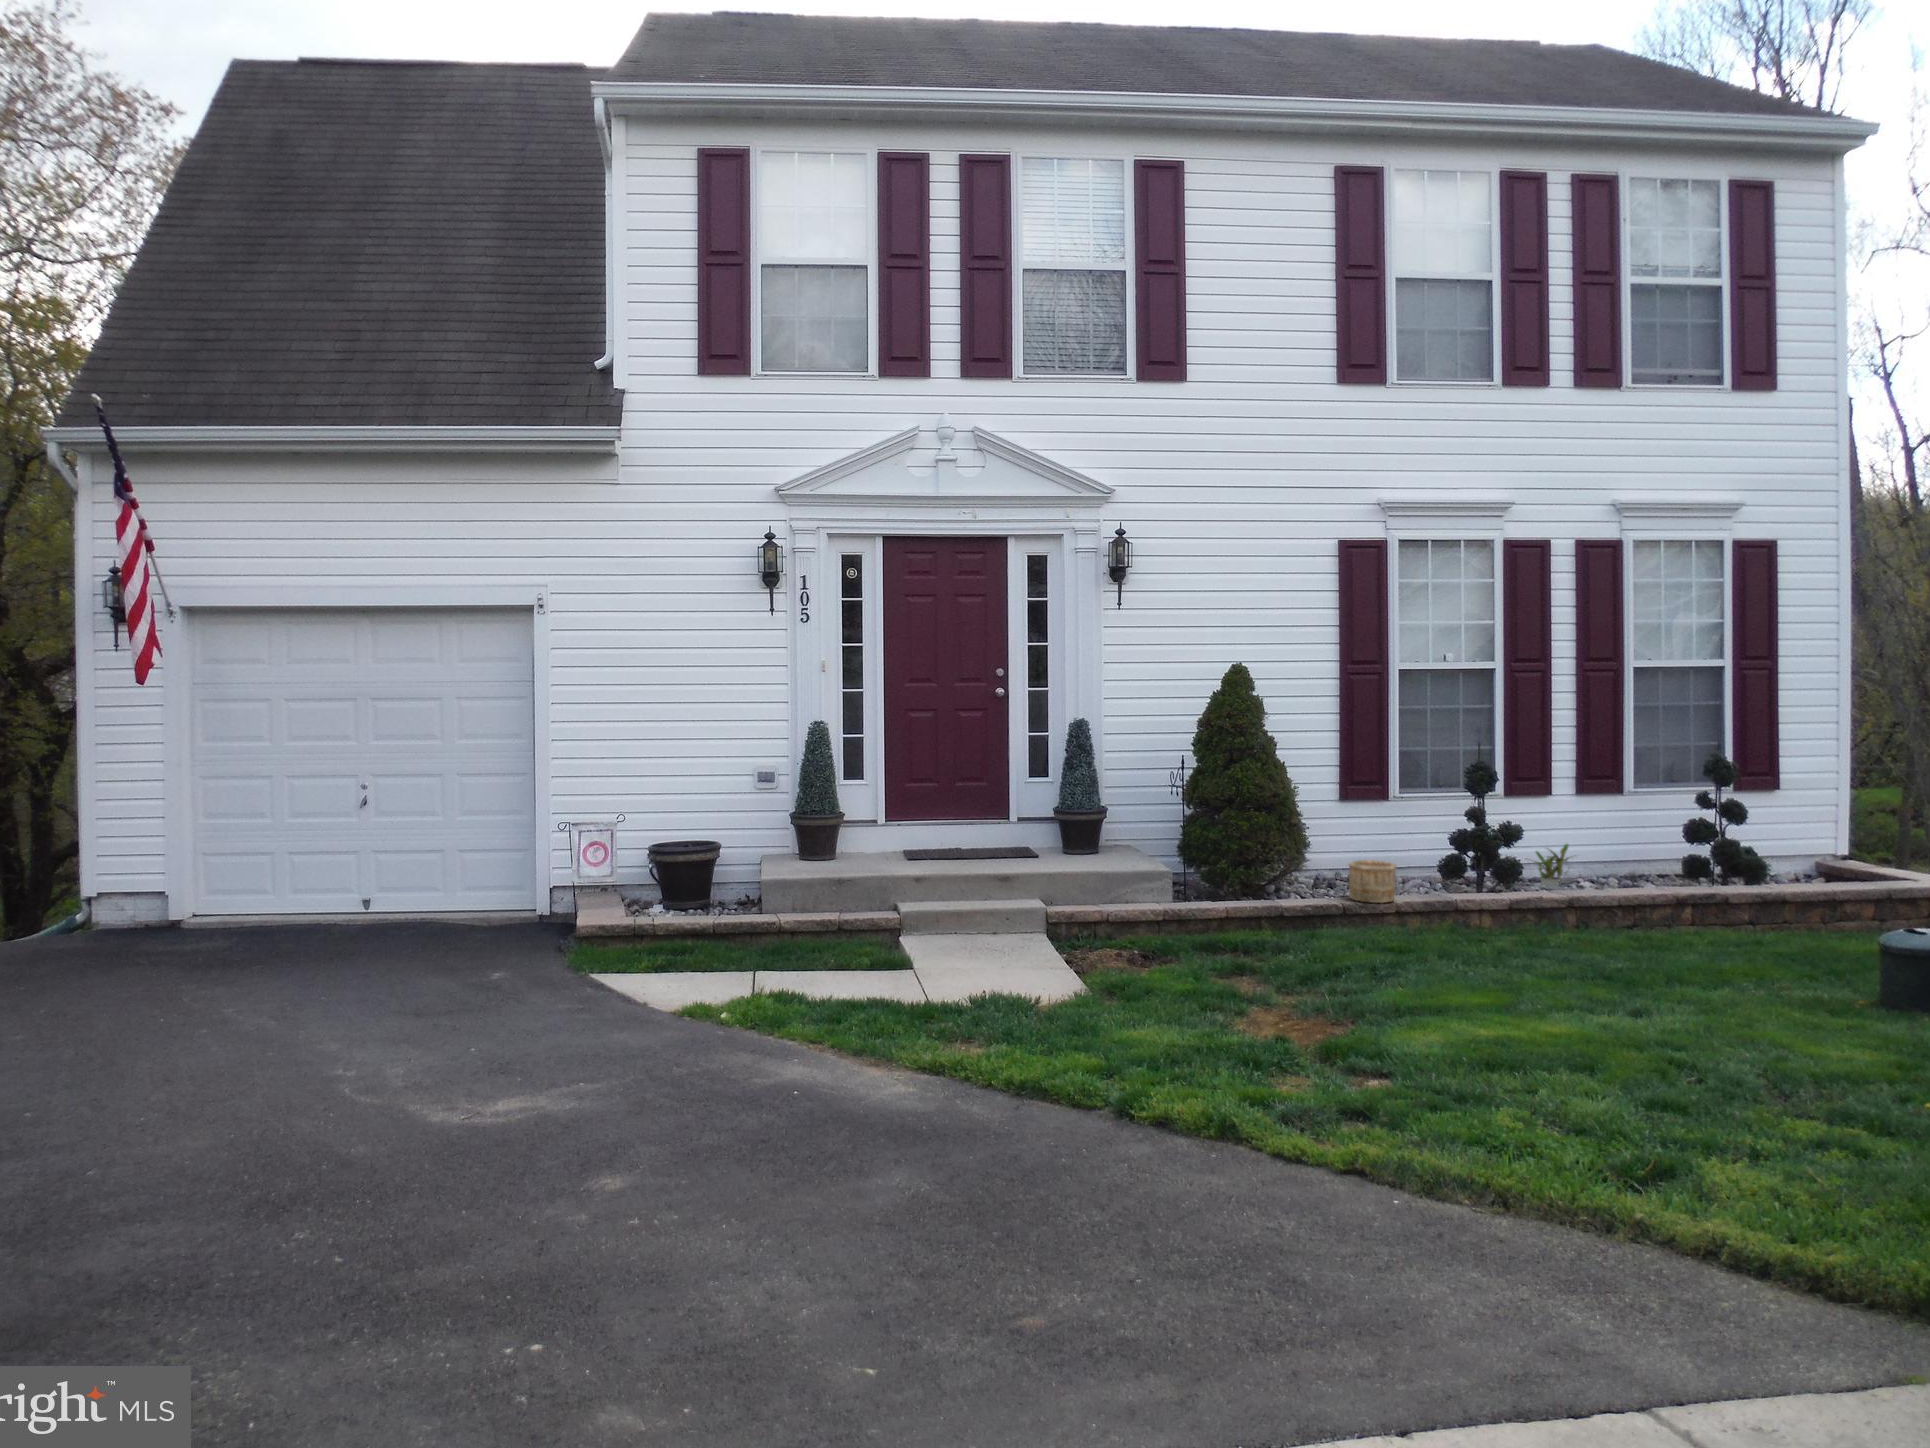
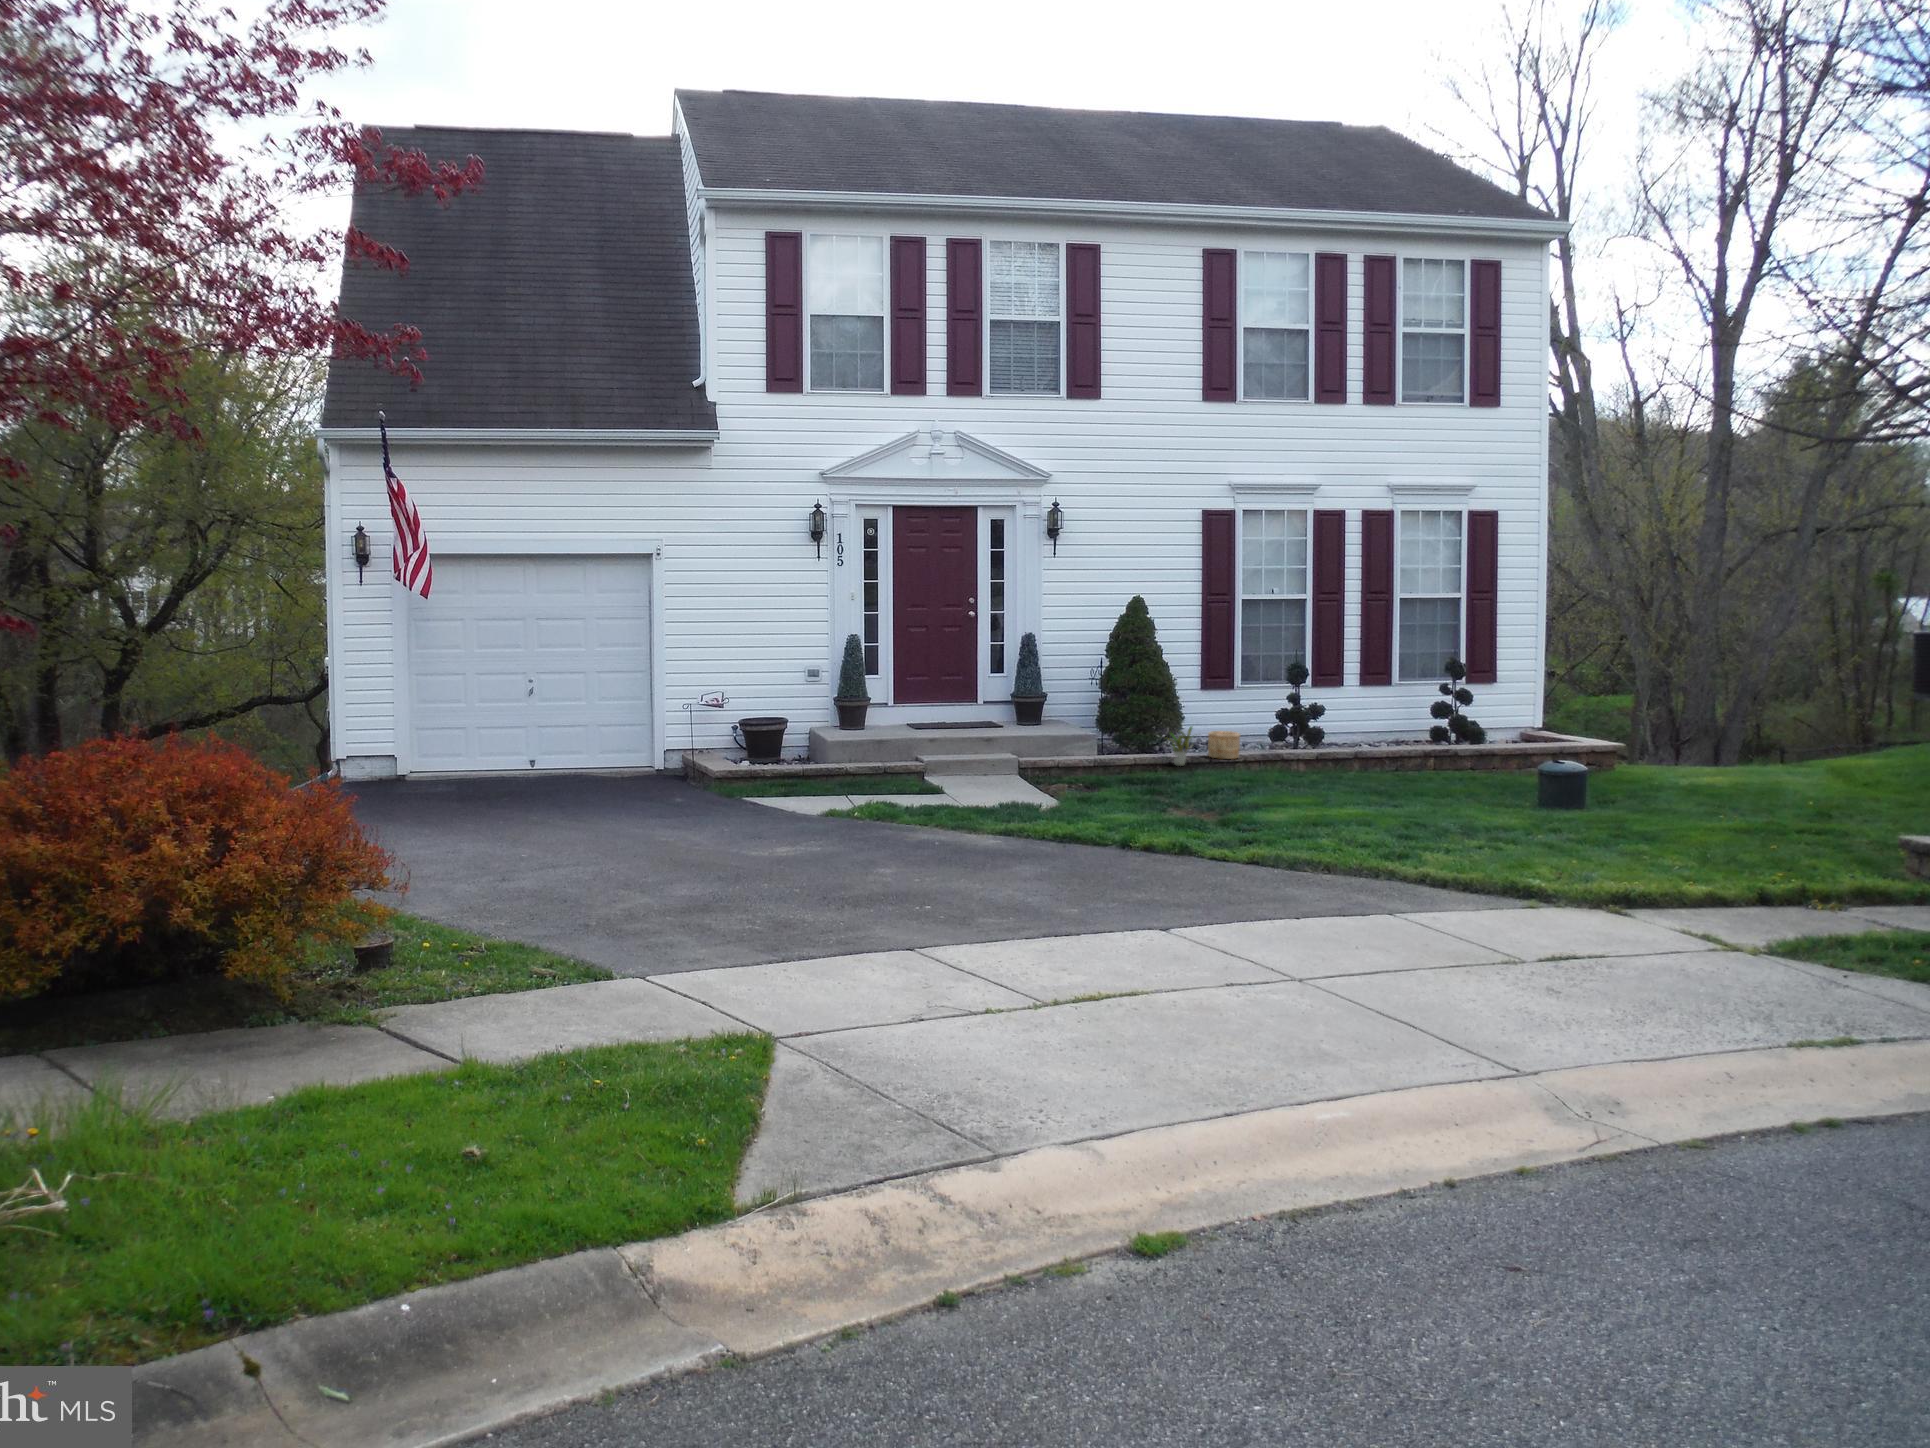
potted plant: present [1535,844,1569,886] -> present [1168,727,1192,766]

